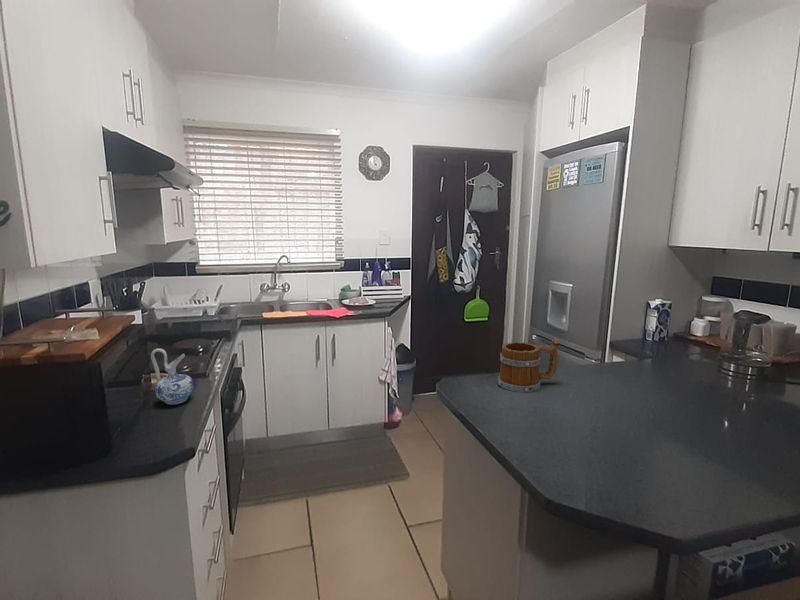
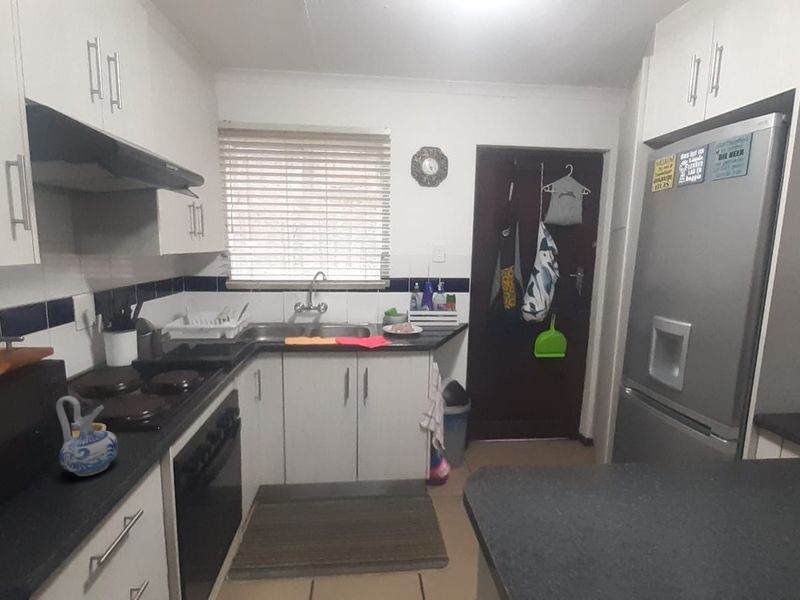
mug: present [498,339,561,392] -> none [566,427,691,530]

